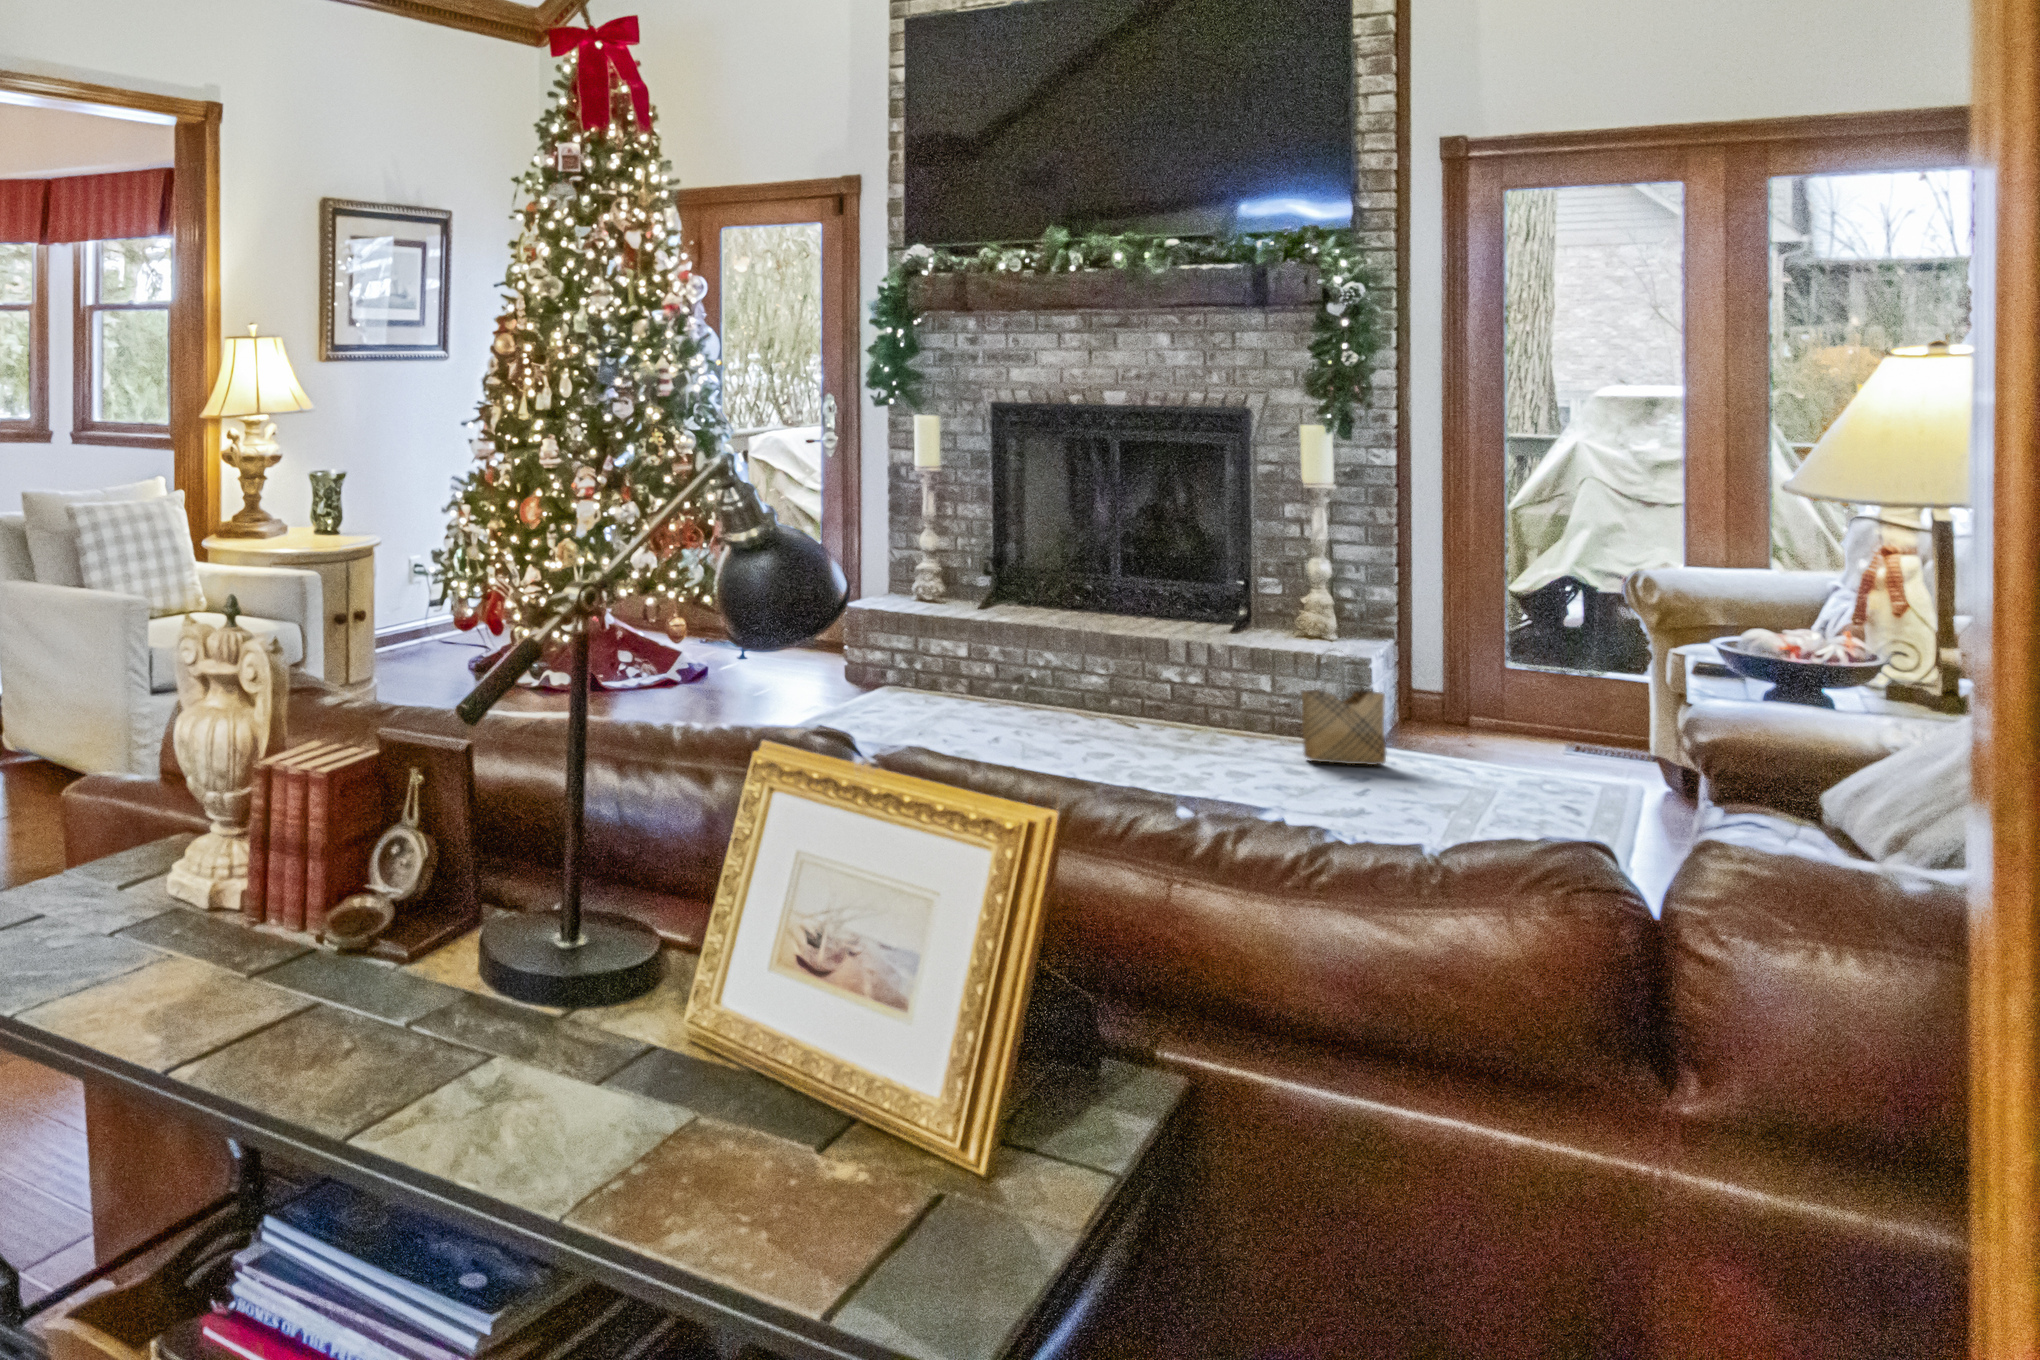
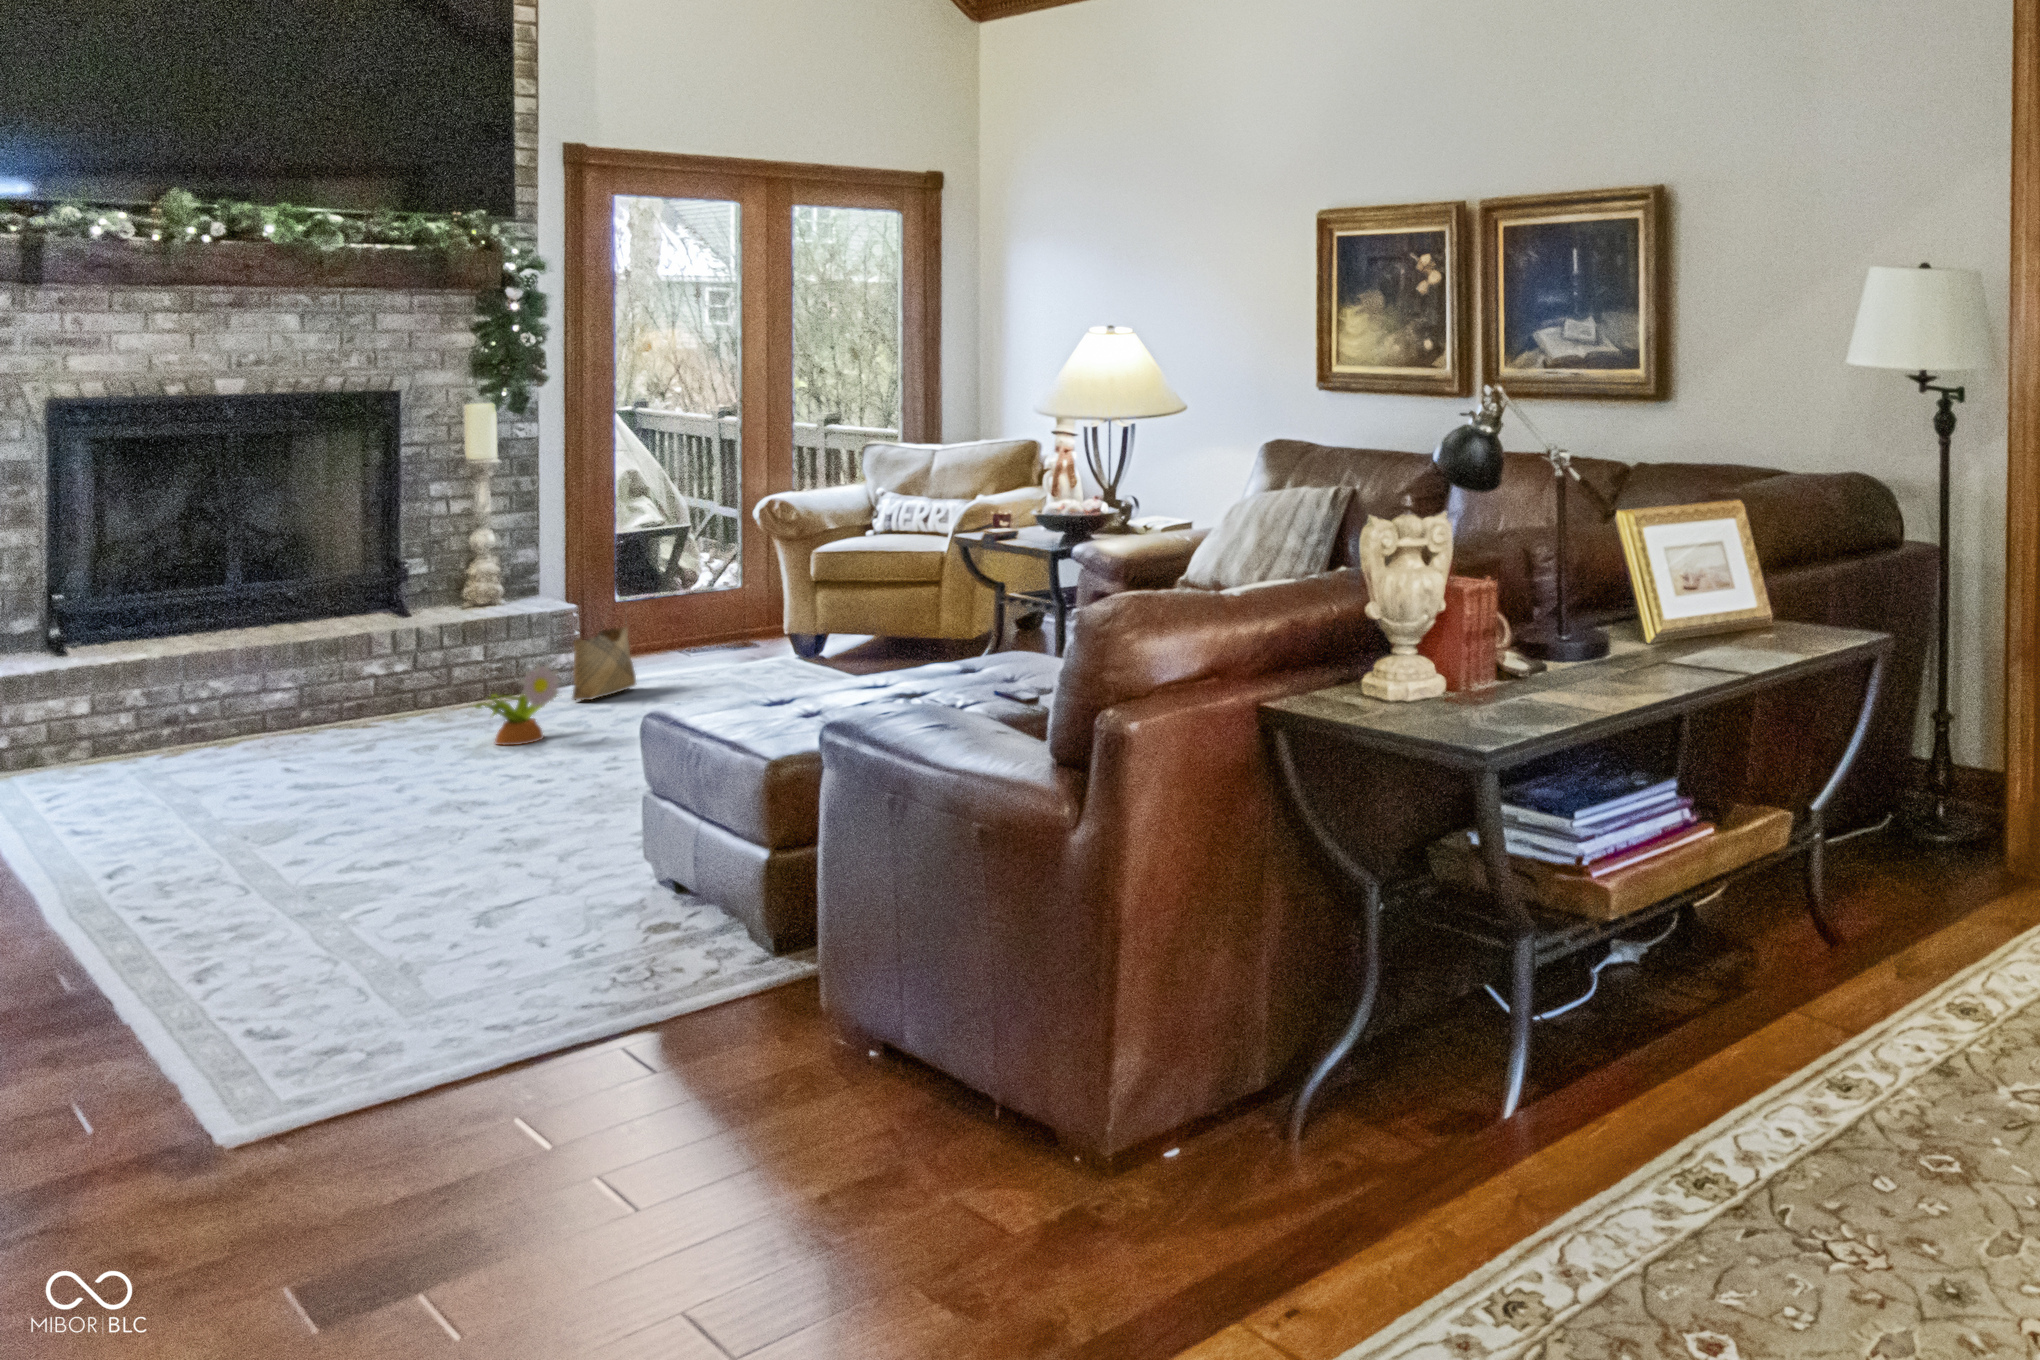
decorative plant: none [1117,692,1209,774] -> present [475,664,560,745]

